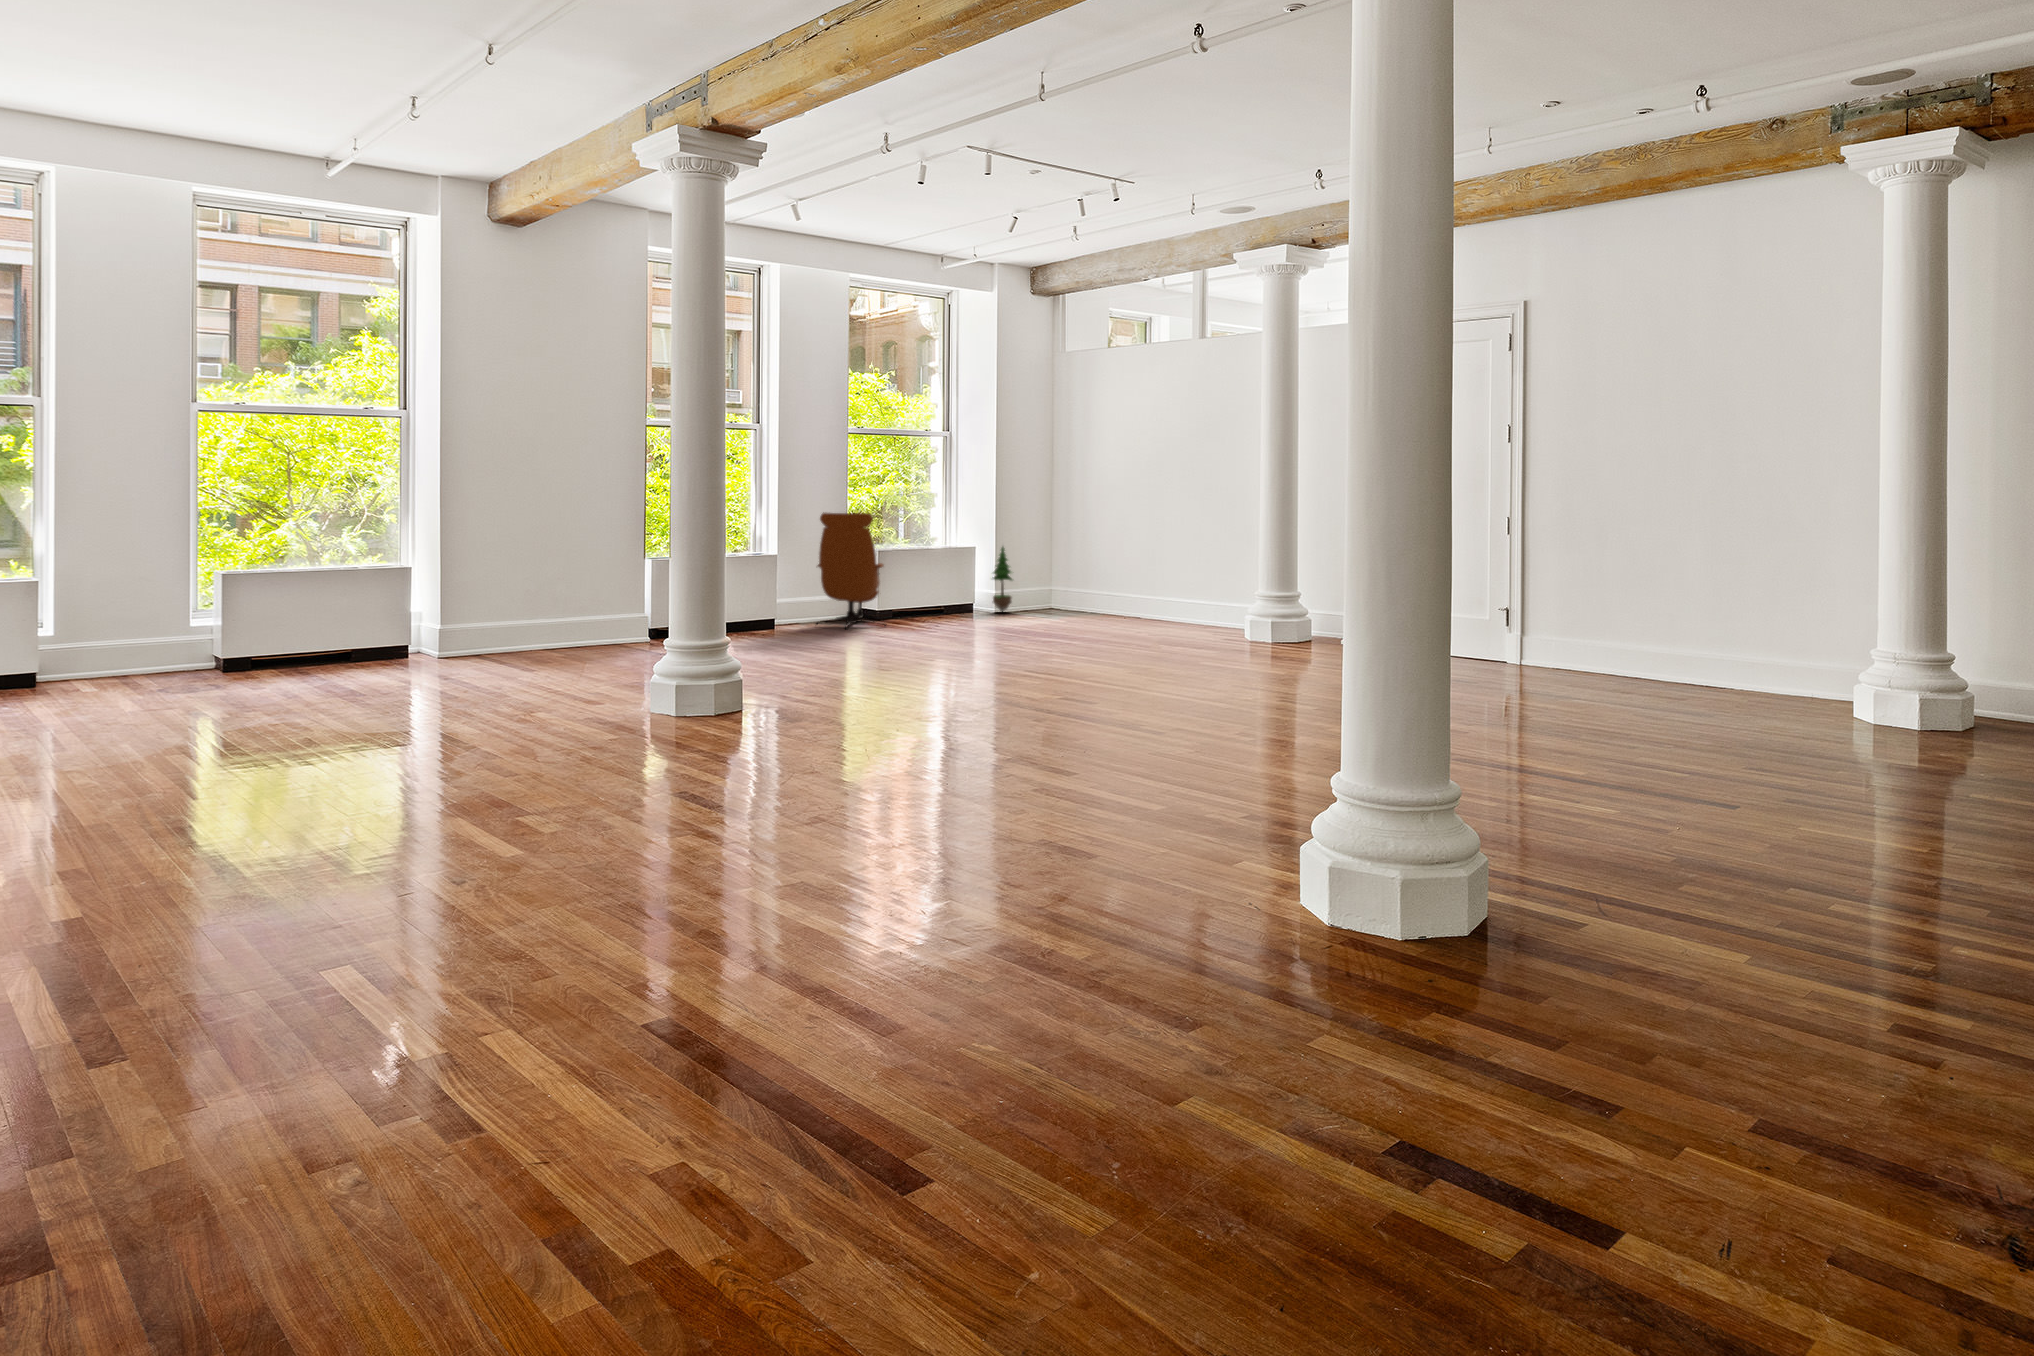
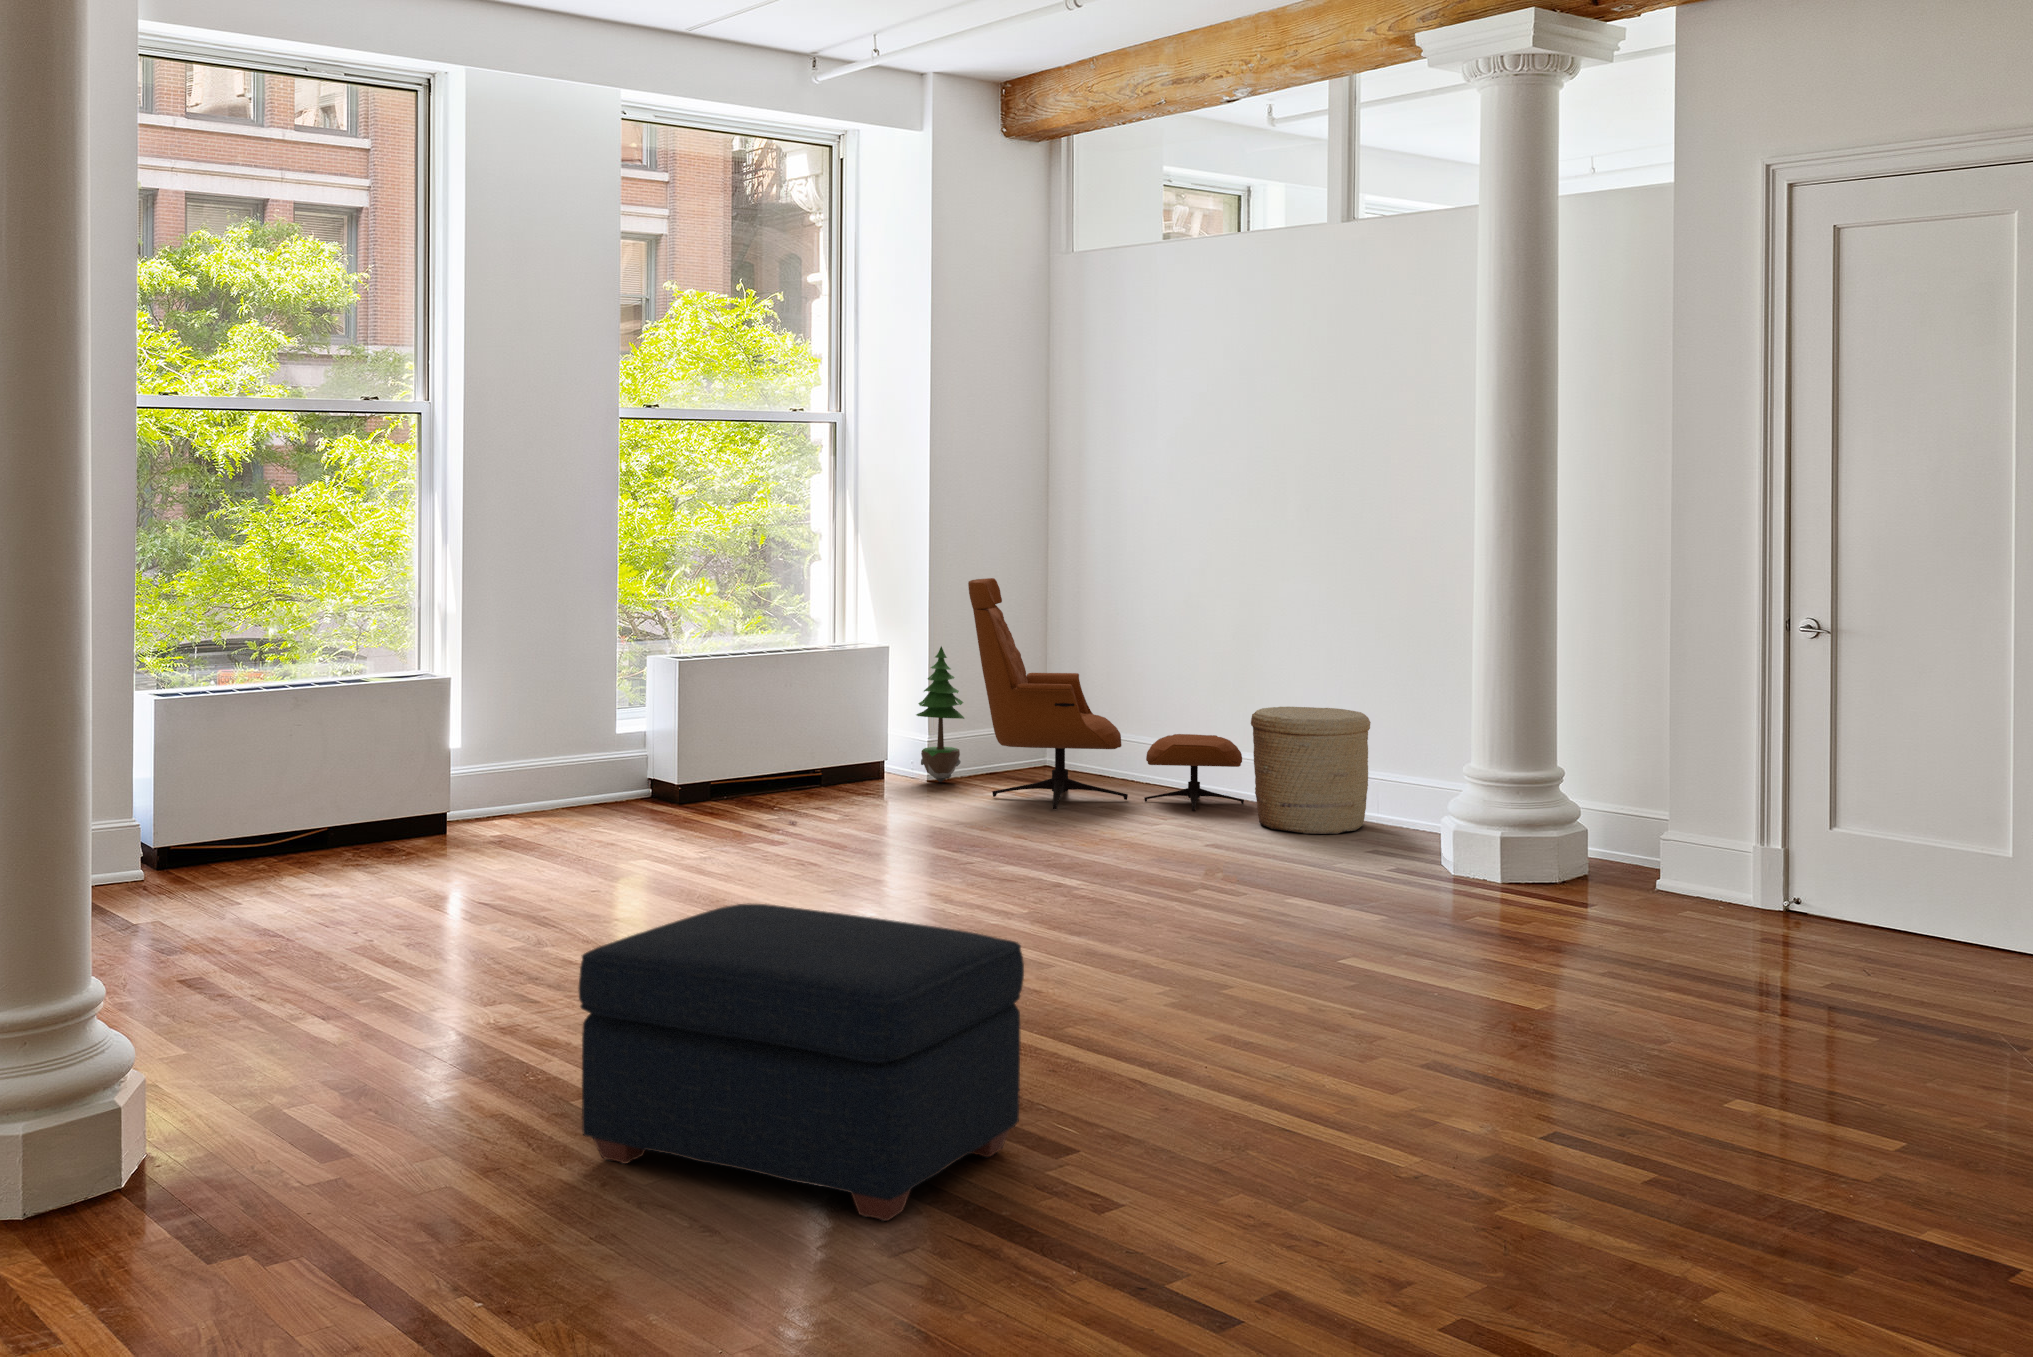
lounge chair: present [816,512,885,629] -> present [968,578,1244,811]
woven basket: none [1156,570,1213,628] -> present [1251,707,1371,834]
ottoman: none [909,614,1076,713] -> present [578,904,1024,1221]

